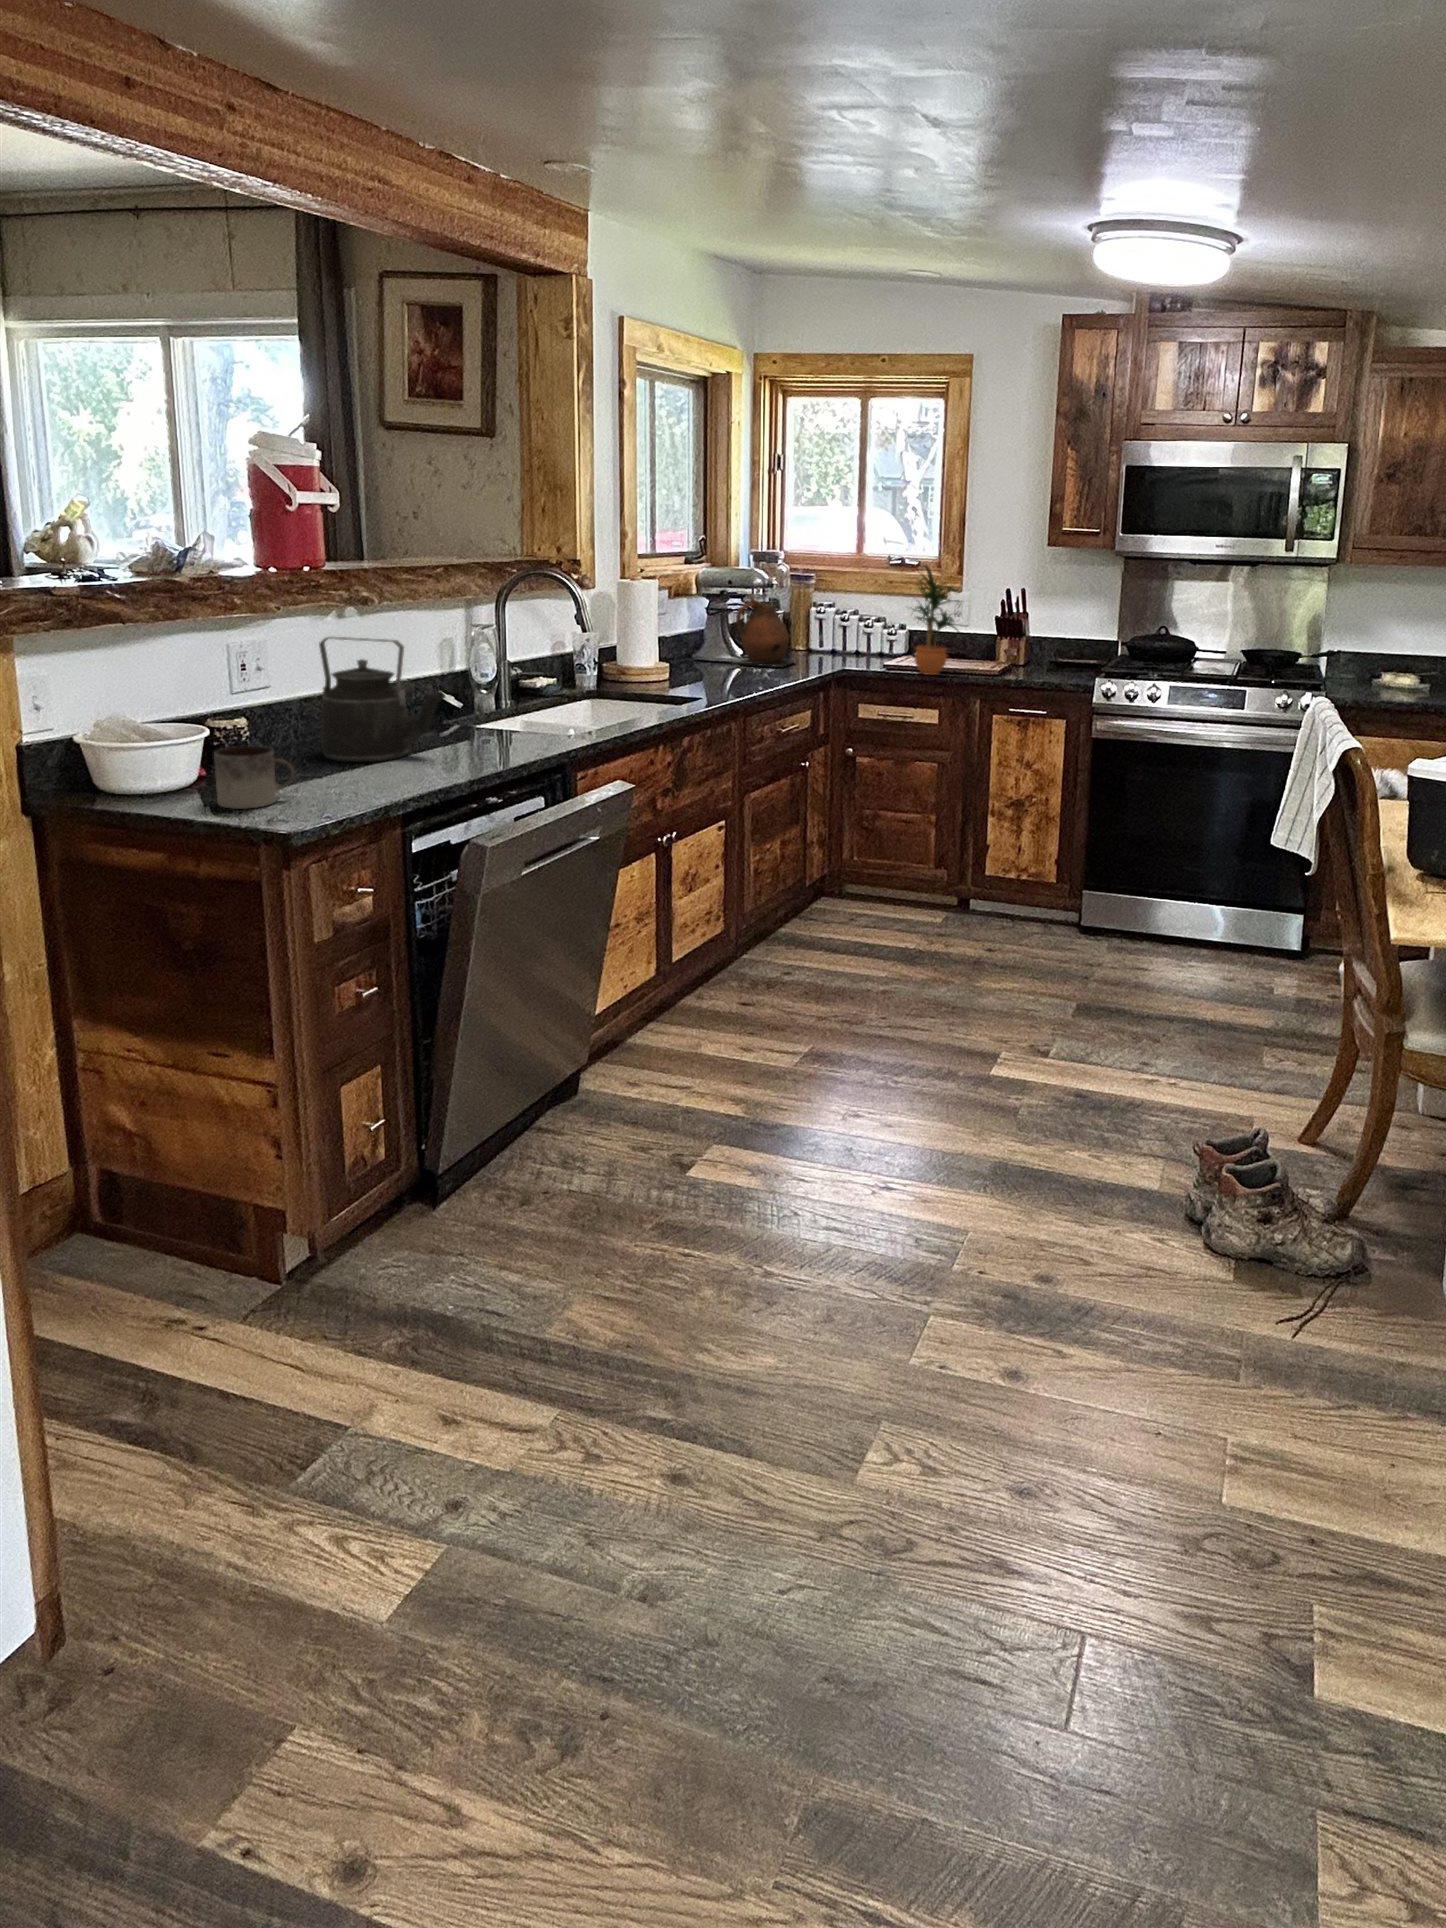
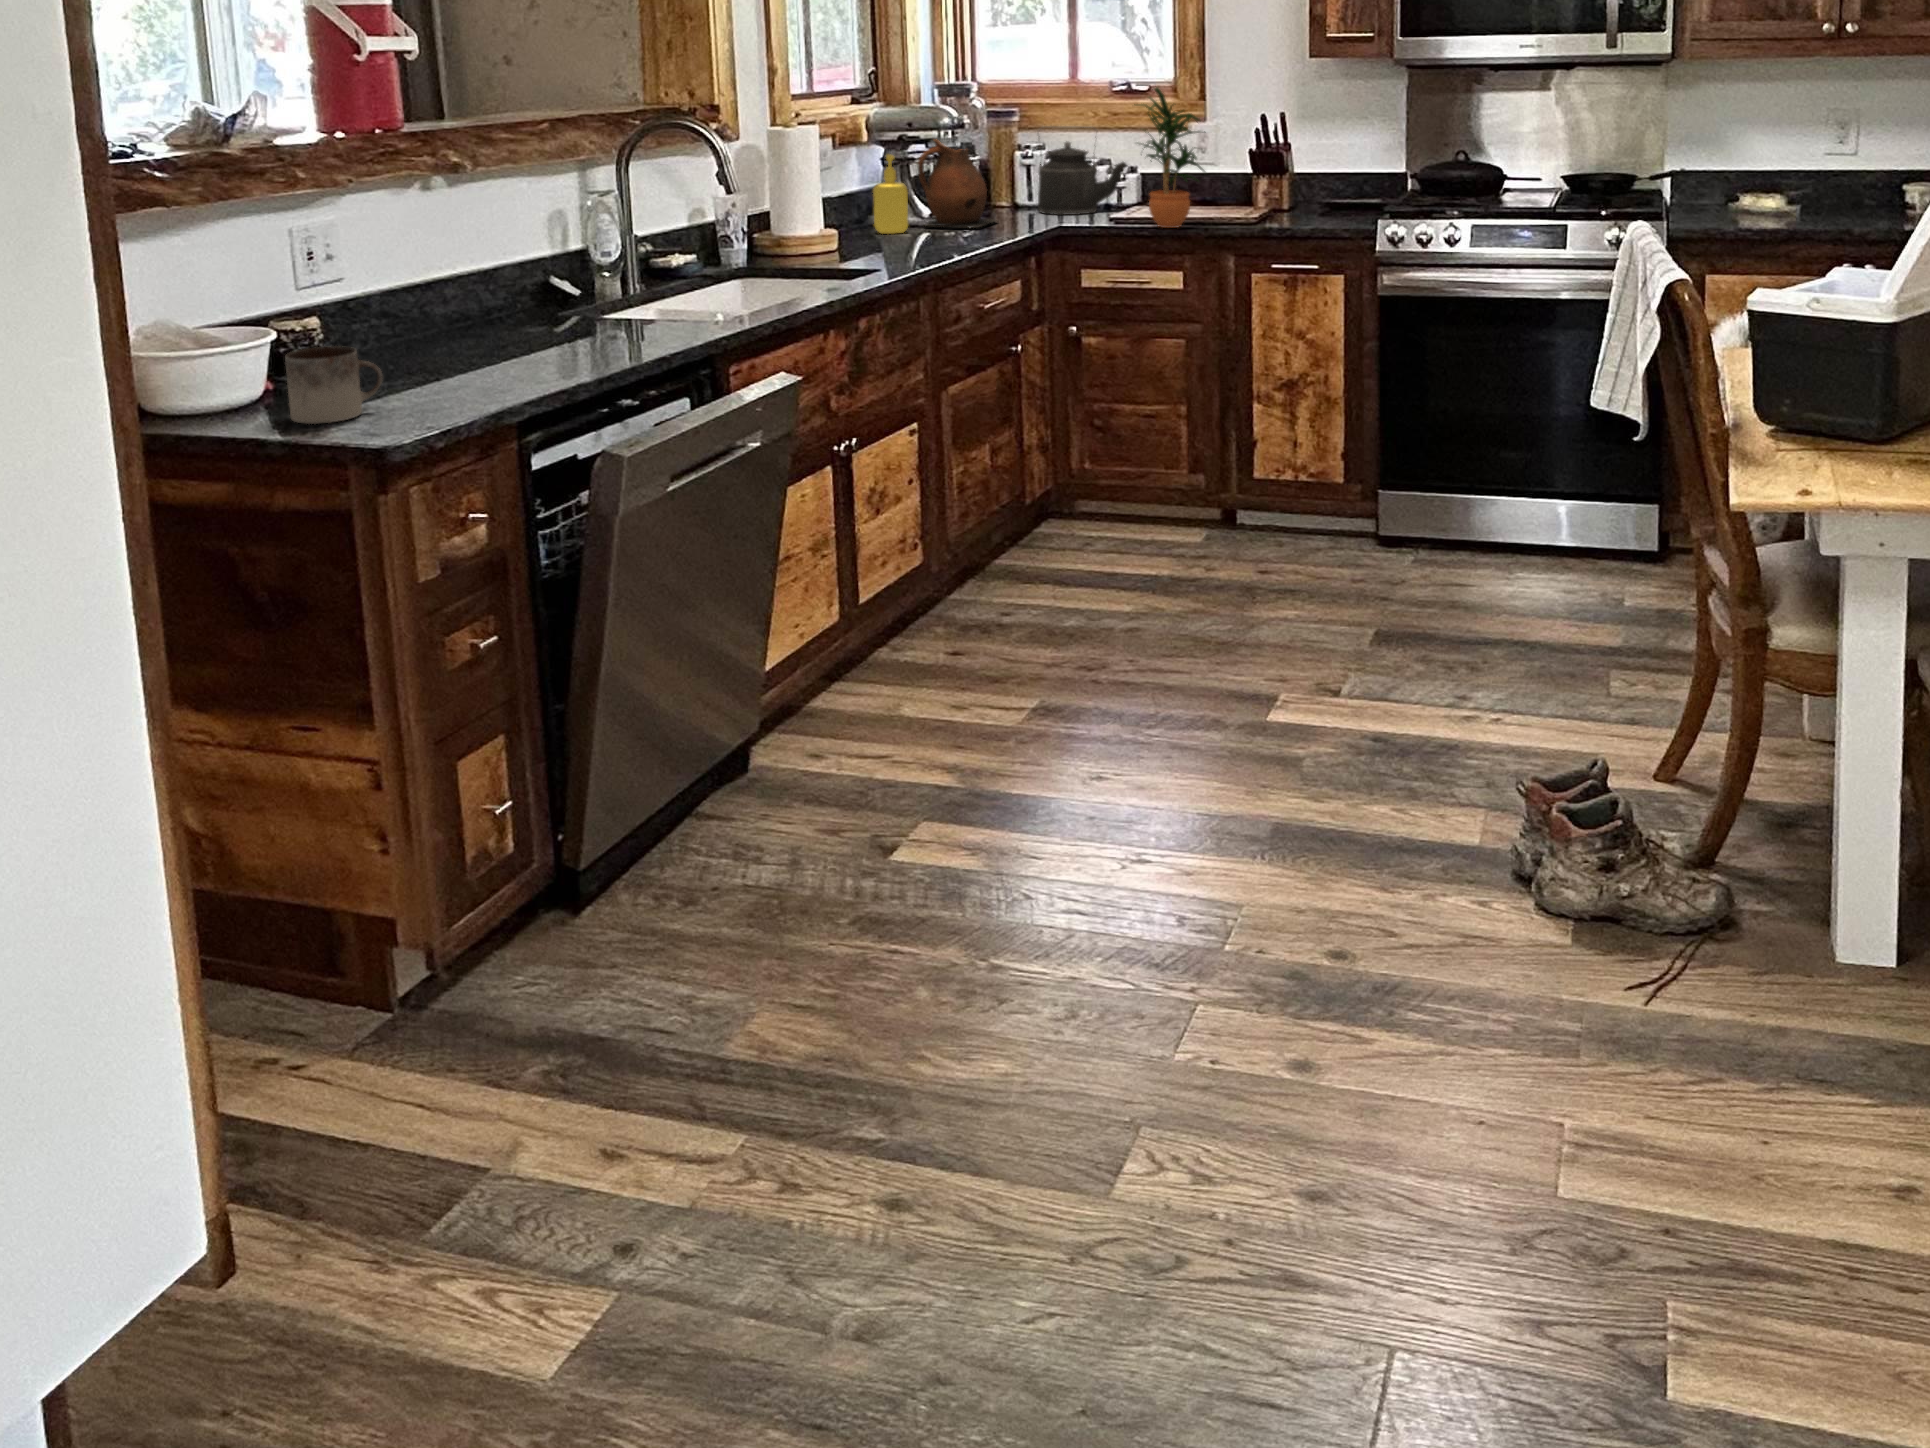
soap dispenser: none [700,606,728,668] -> present [873,155,908,234]
kettle: present [319,637,445,762] -> present [1038,127,1127,215]

